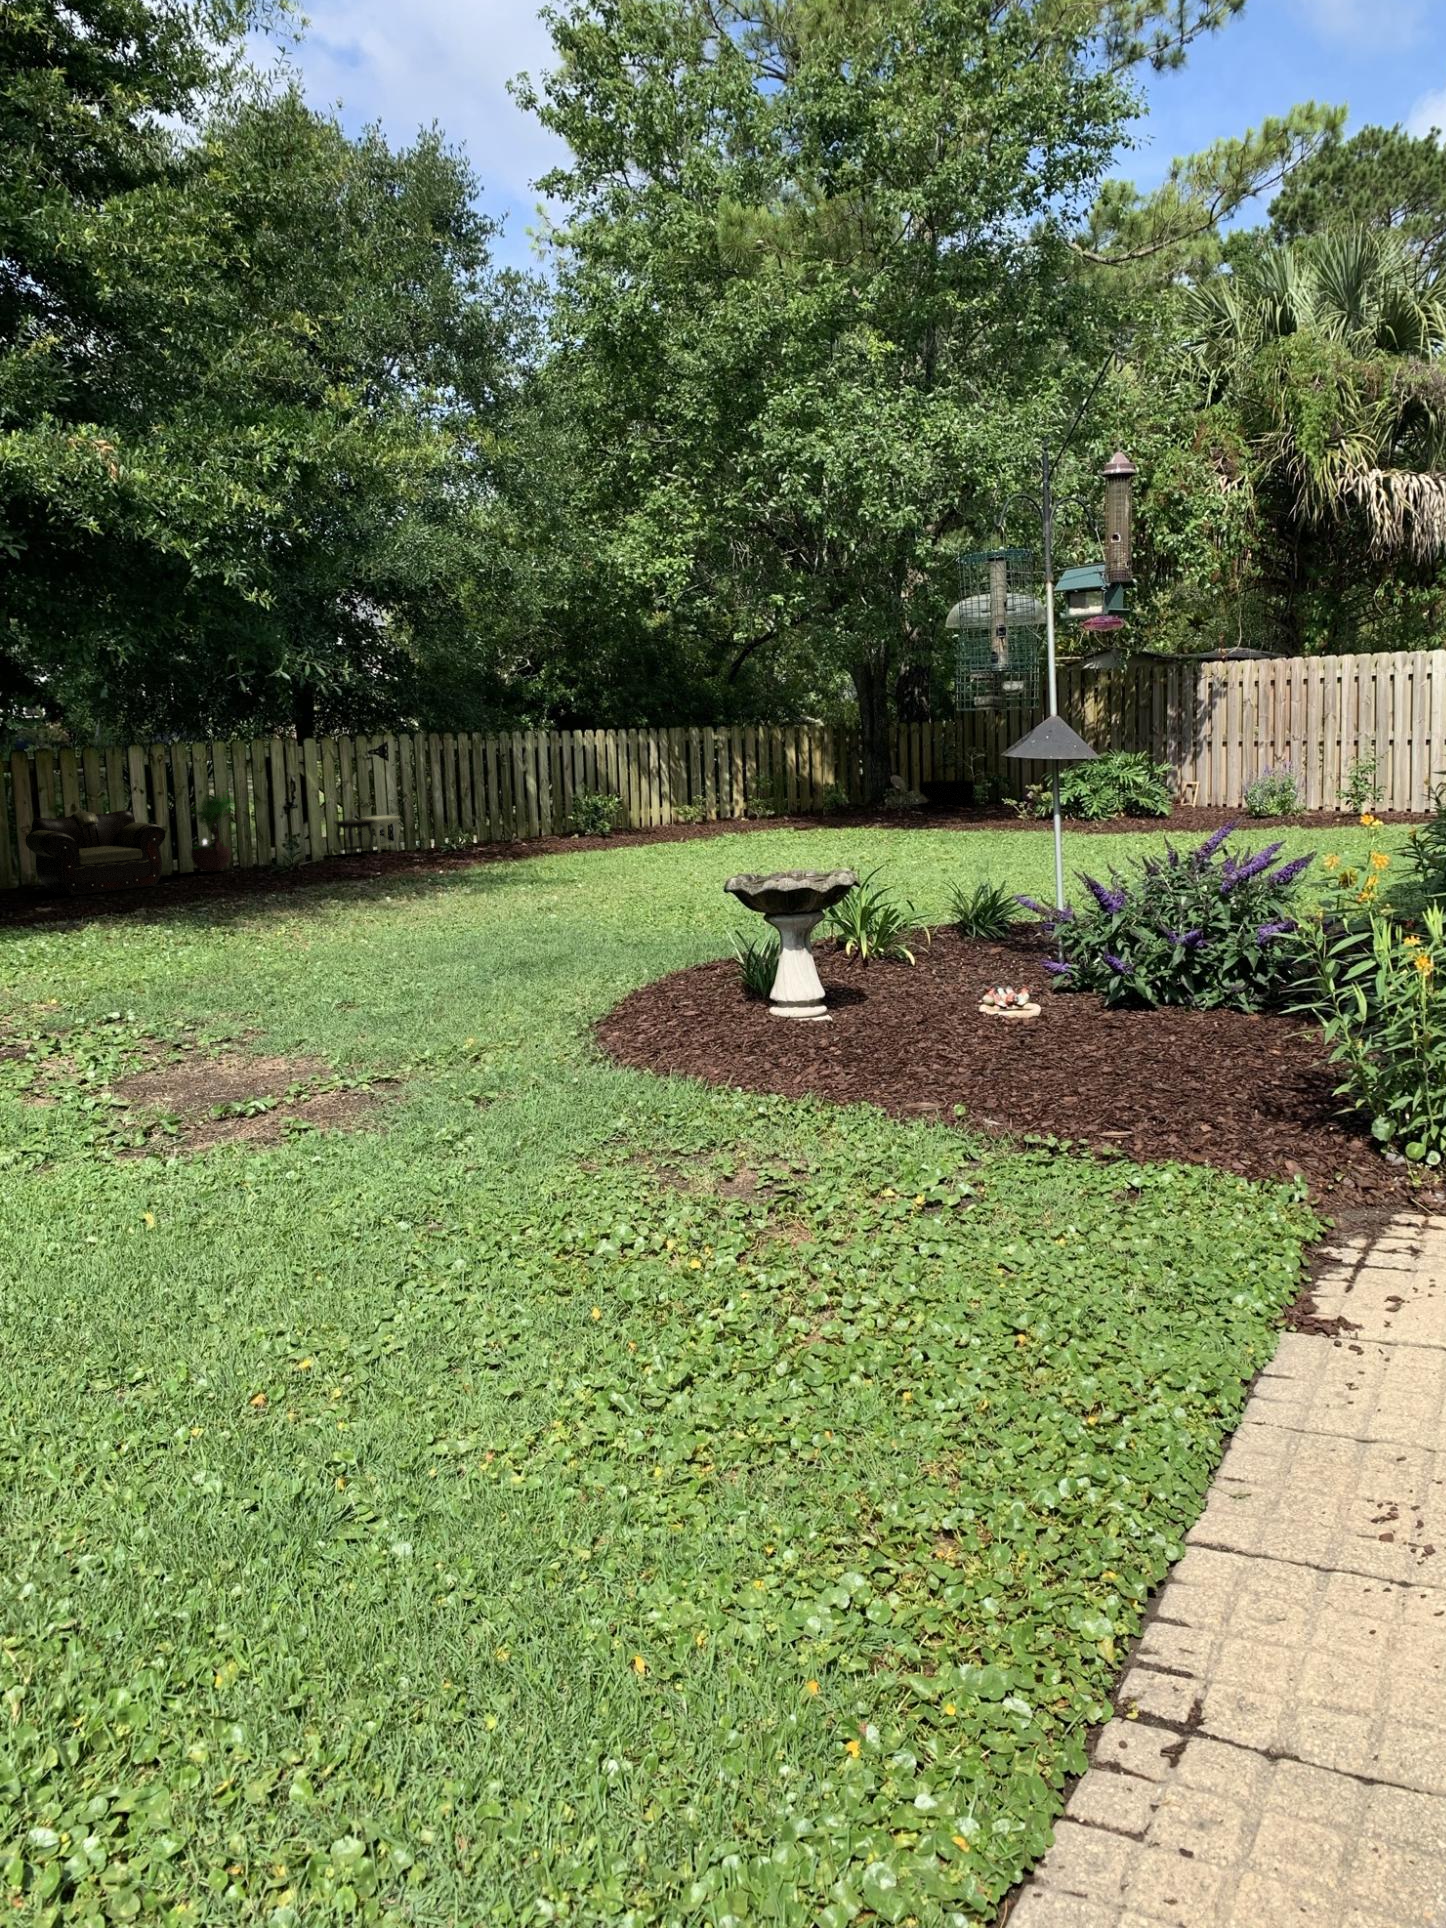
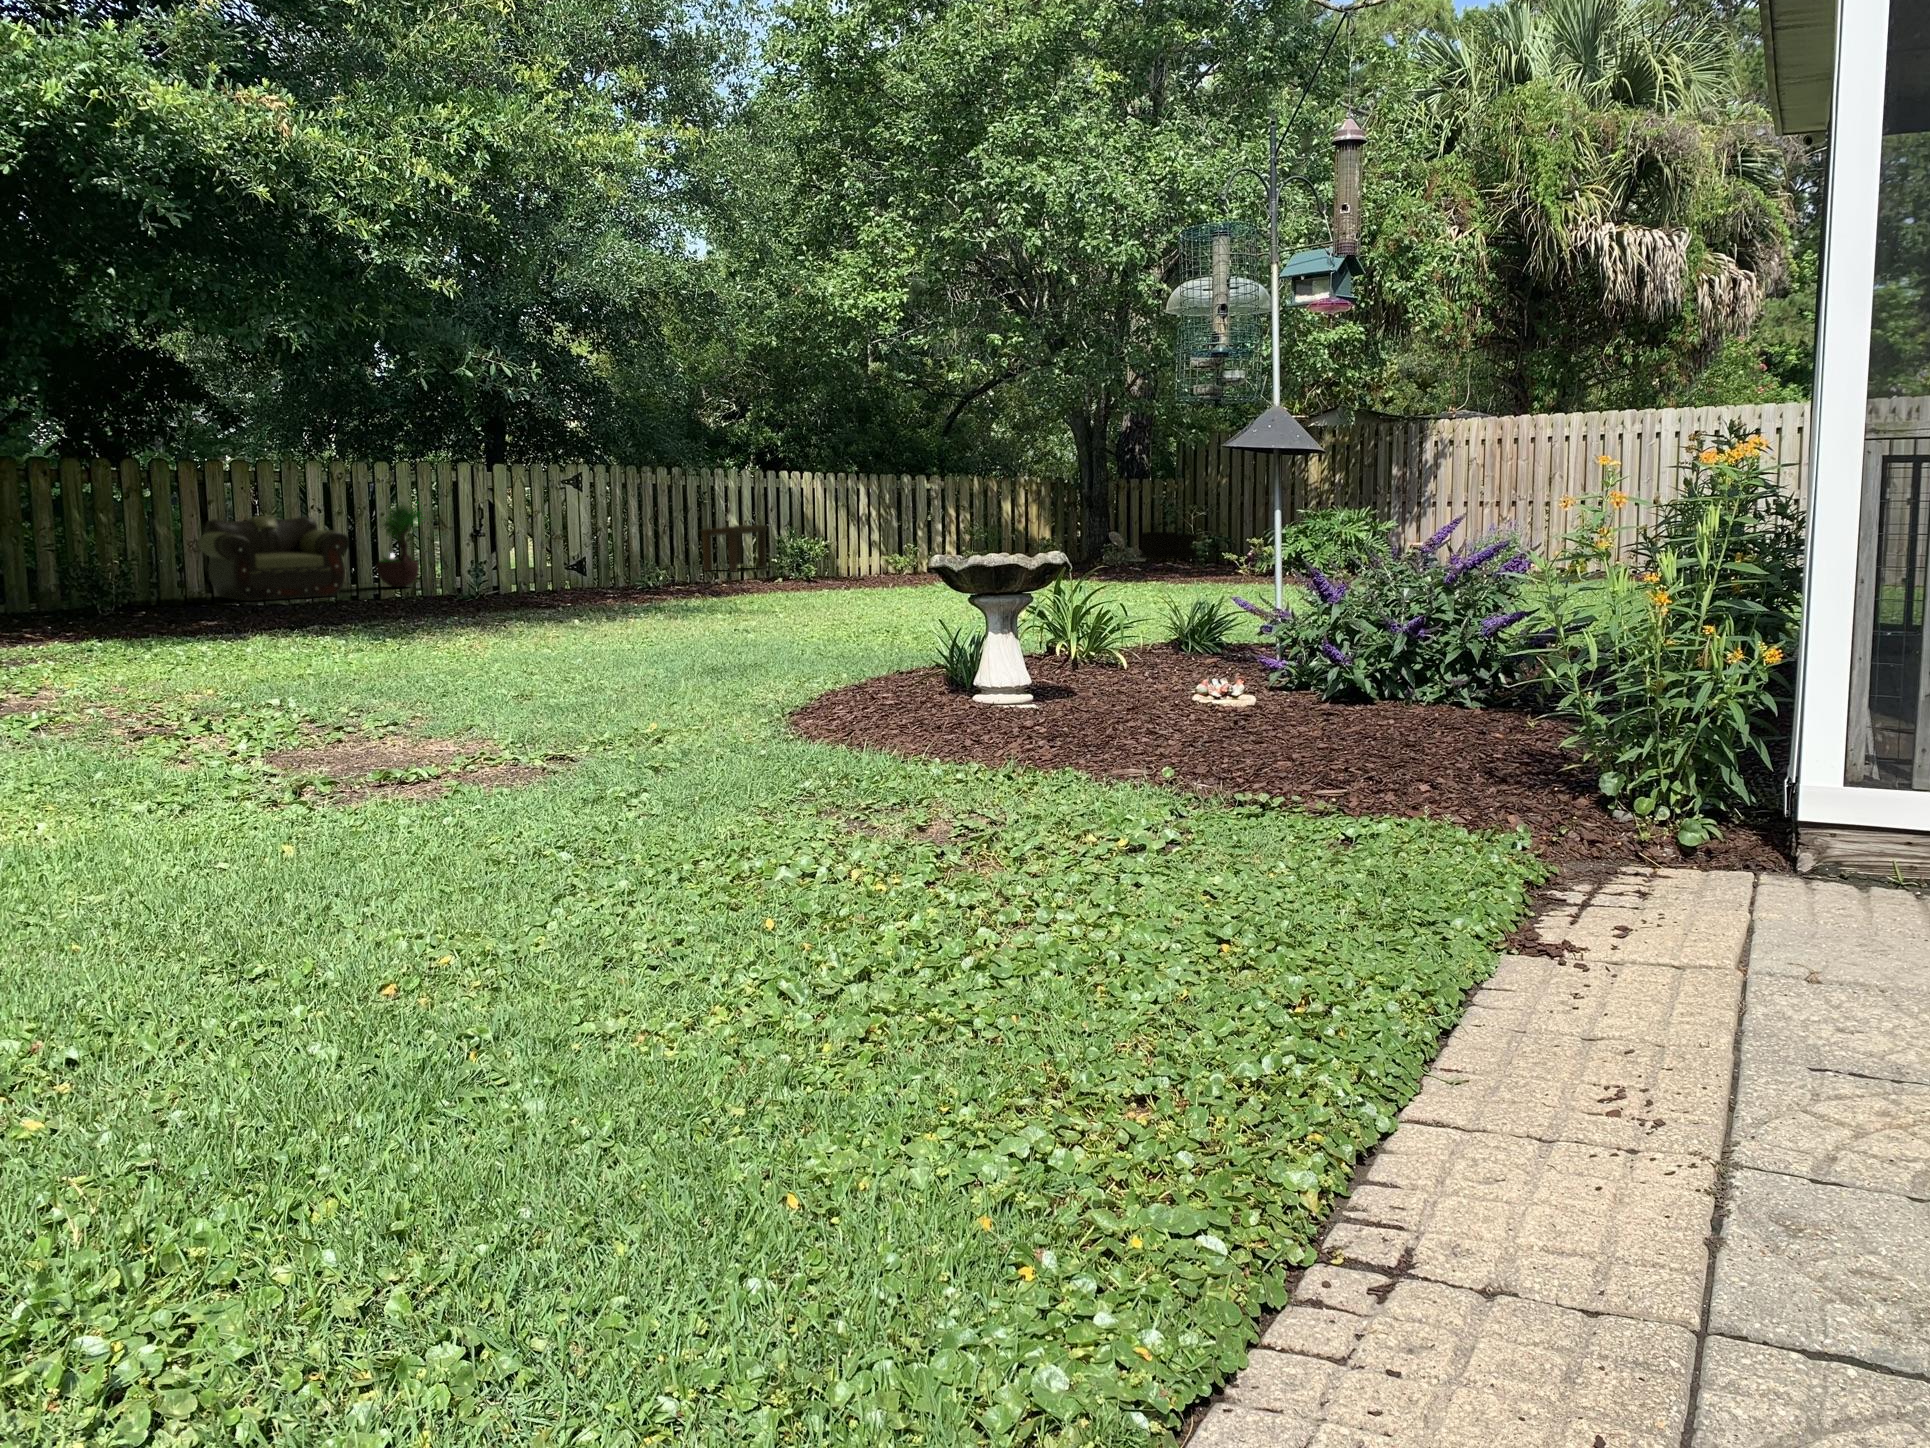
bench: none [494,792,557,840] -> present [701,525,767,572]
side table: present [335,815,400,855] -> none [531,540,602,579]

